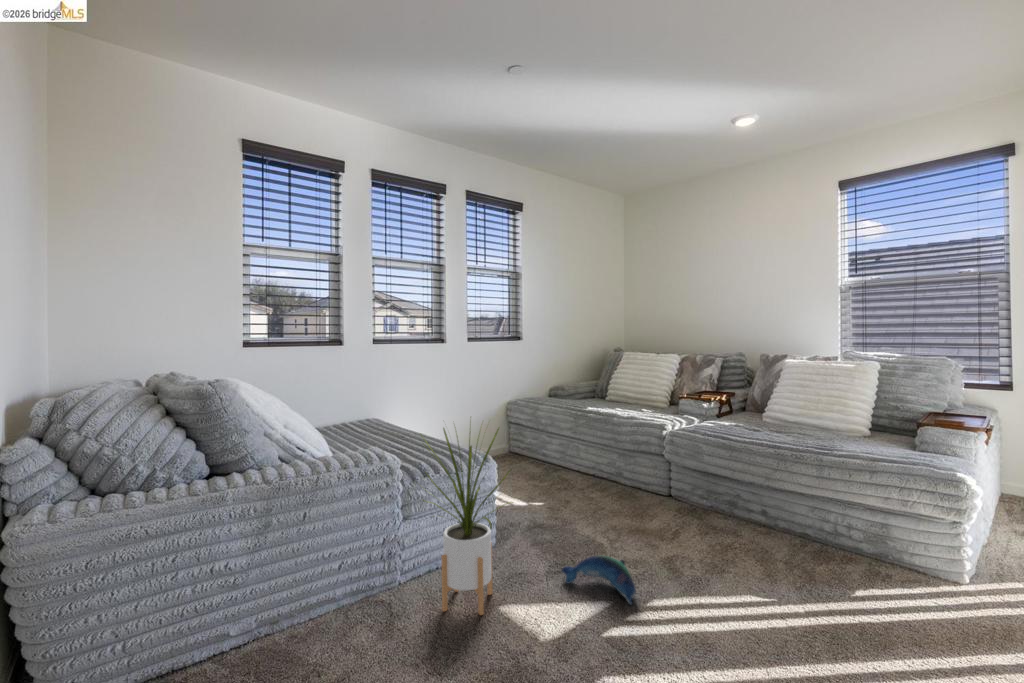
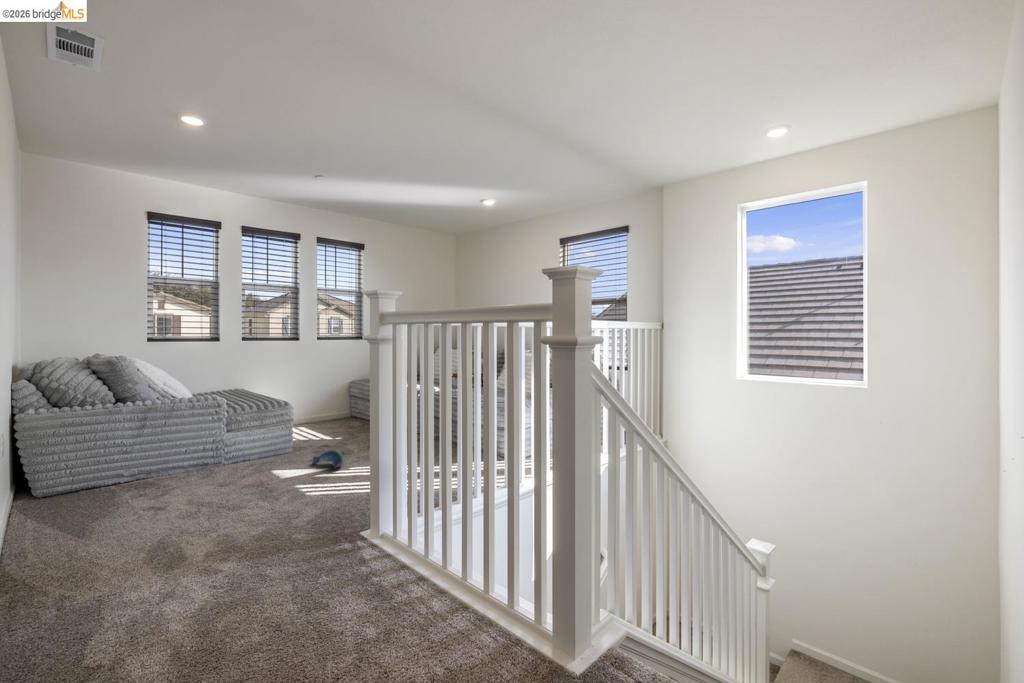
house plant: present [425,428,509,615] -> none [226,375,283,473]

